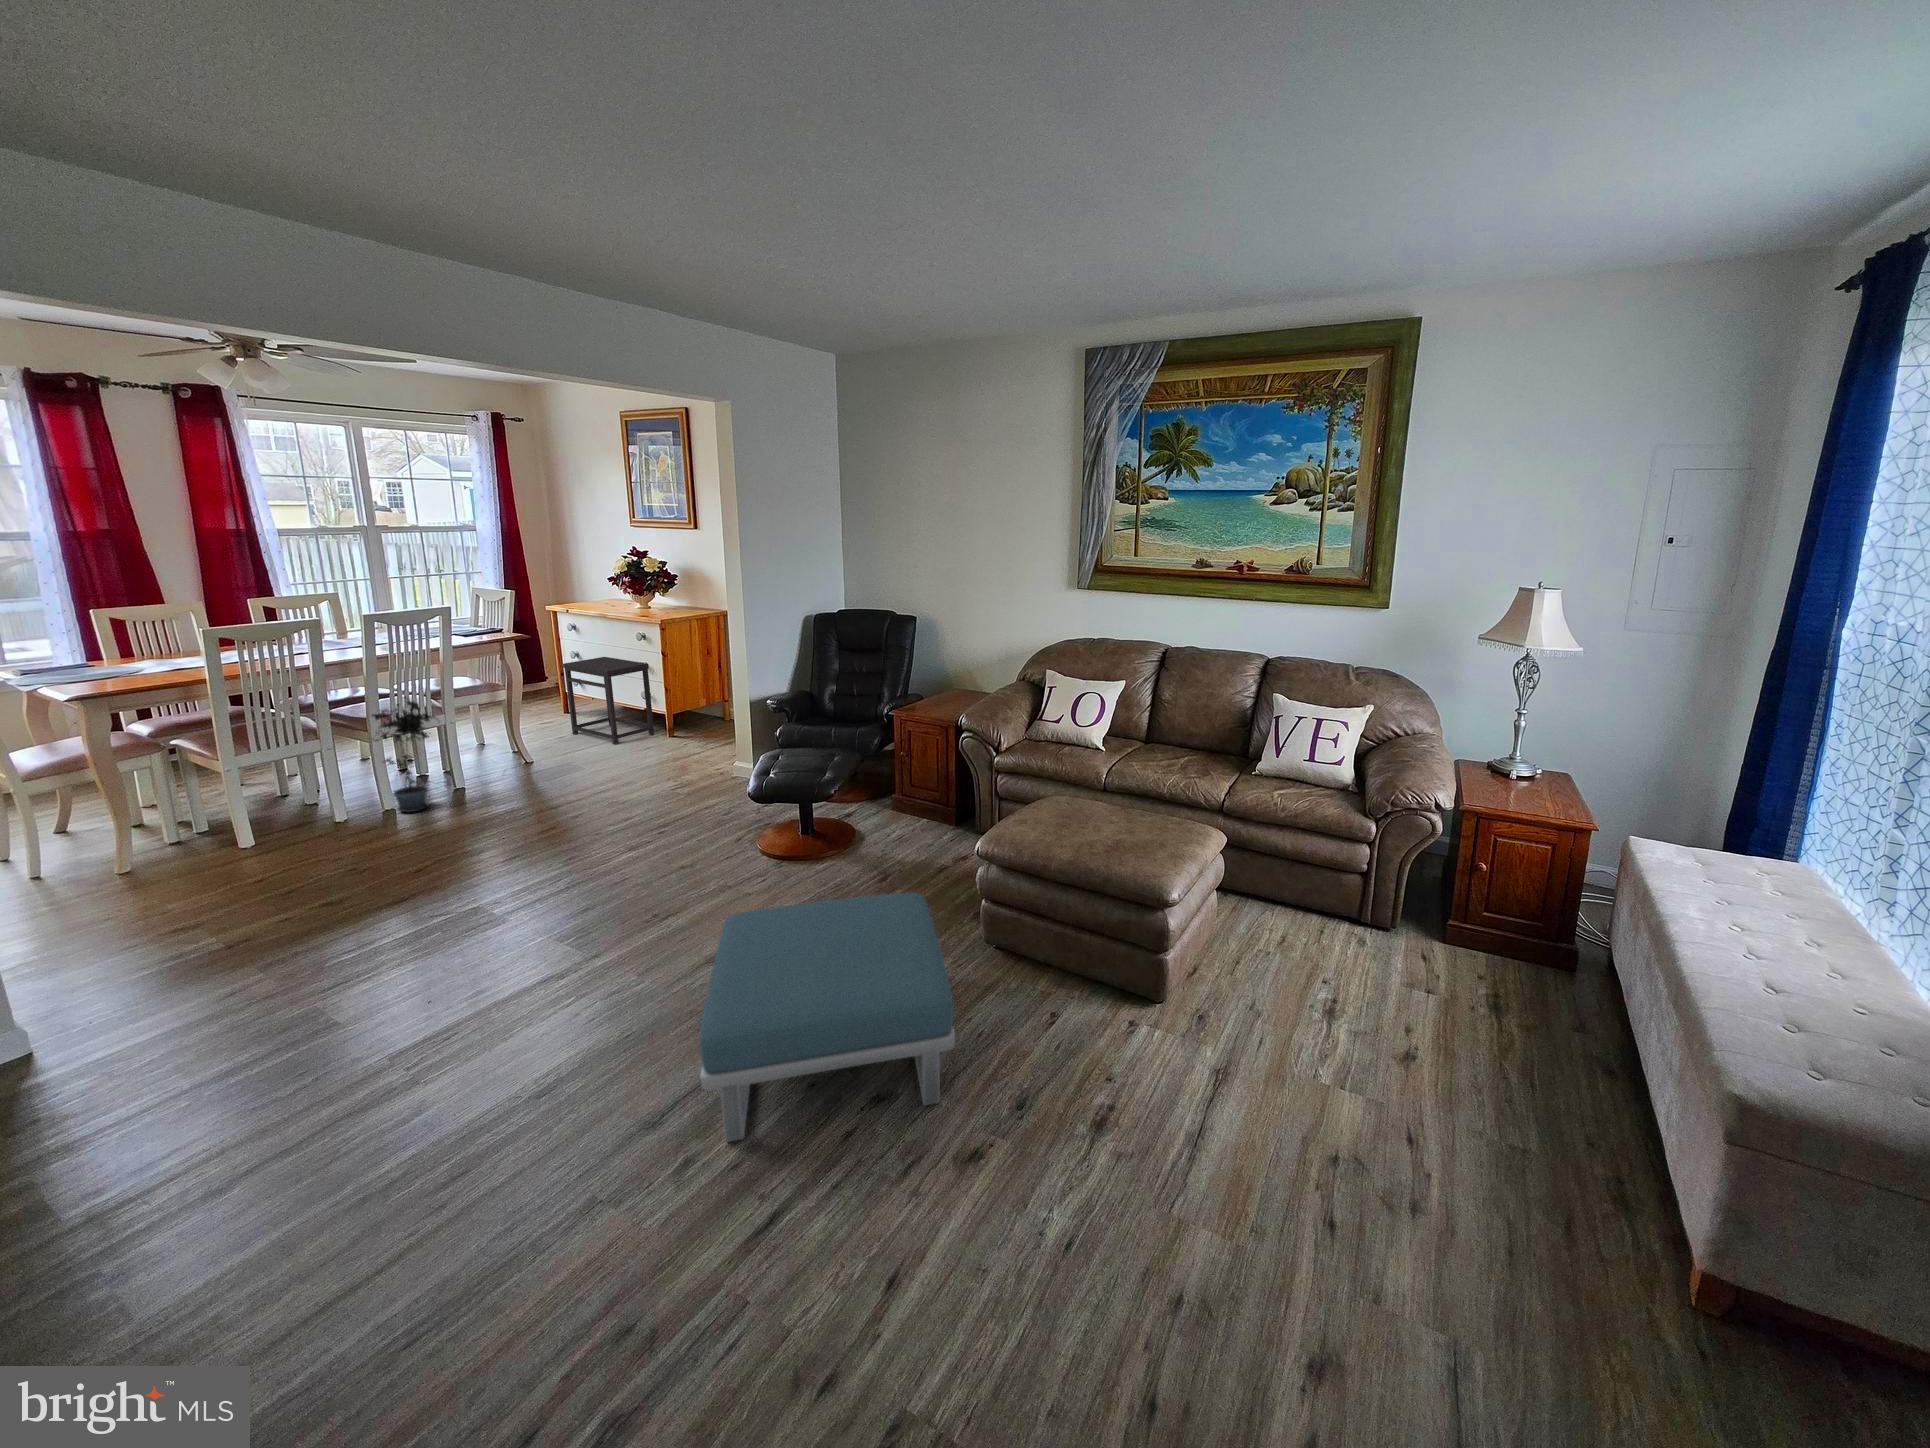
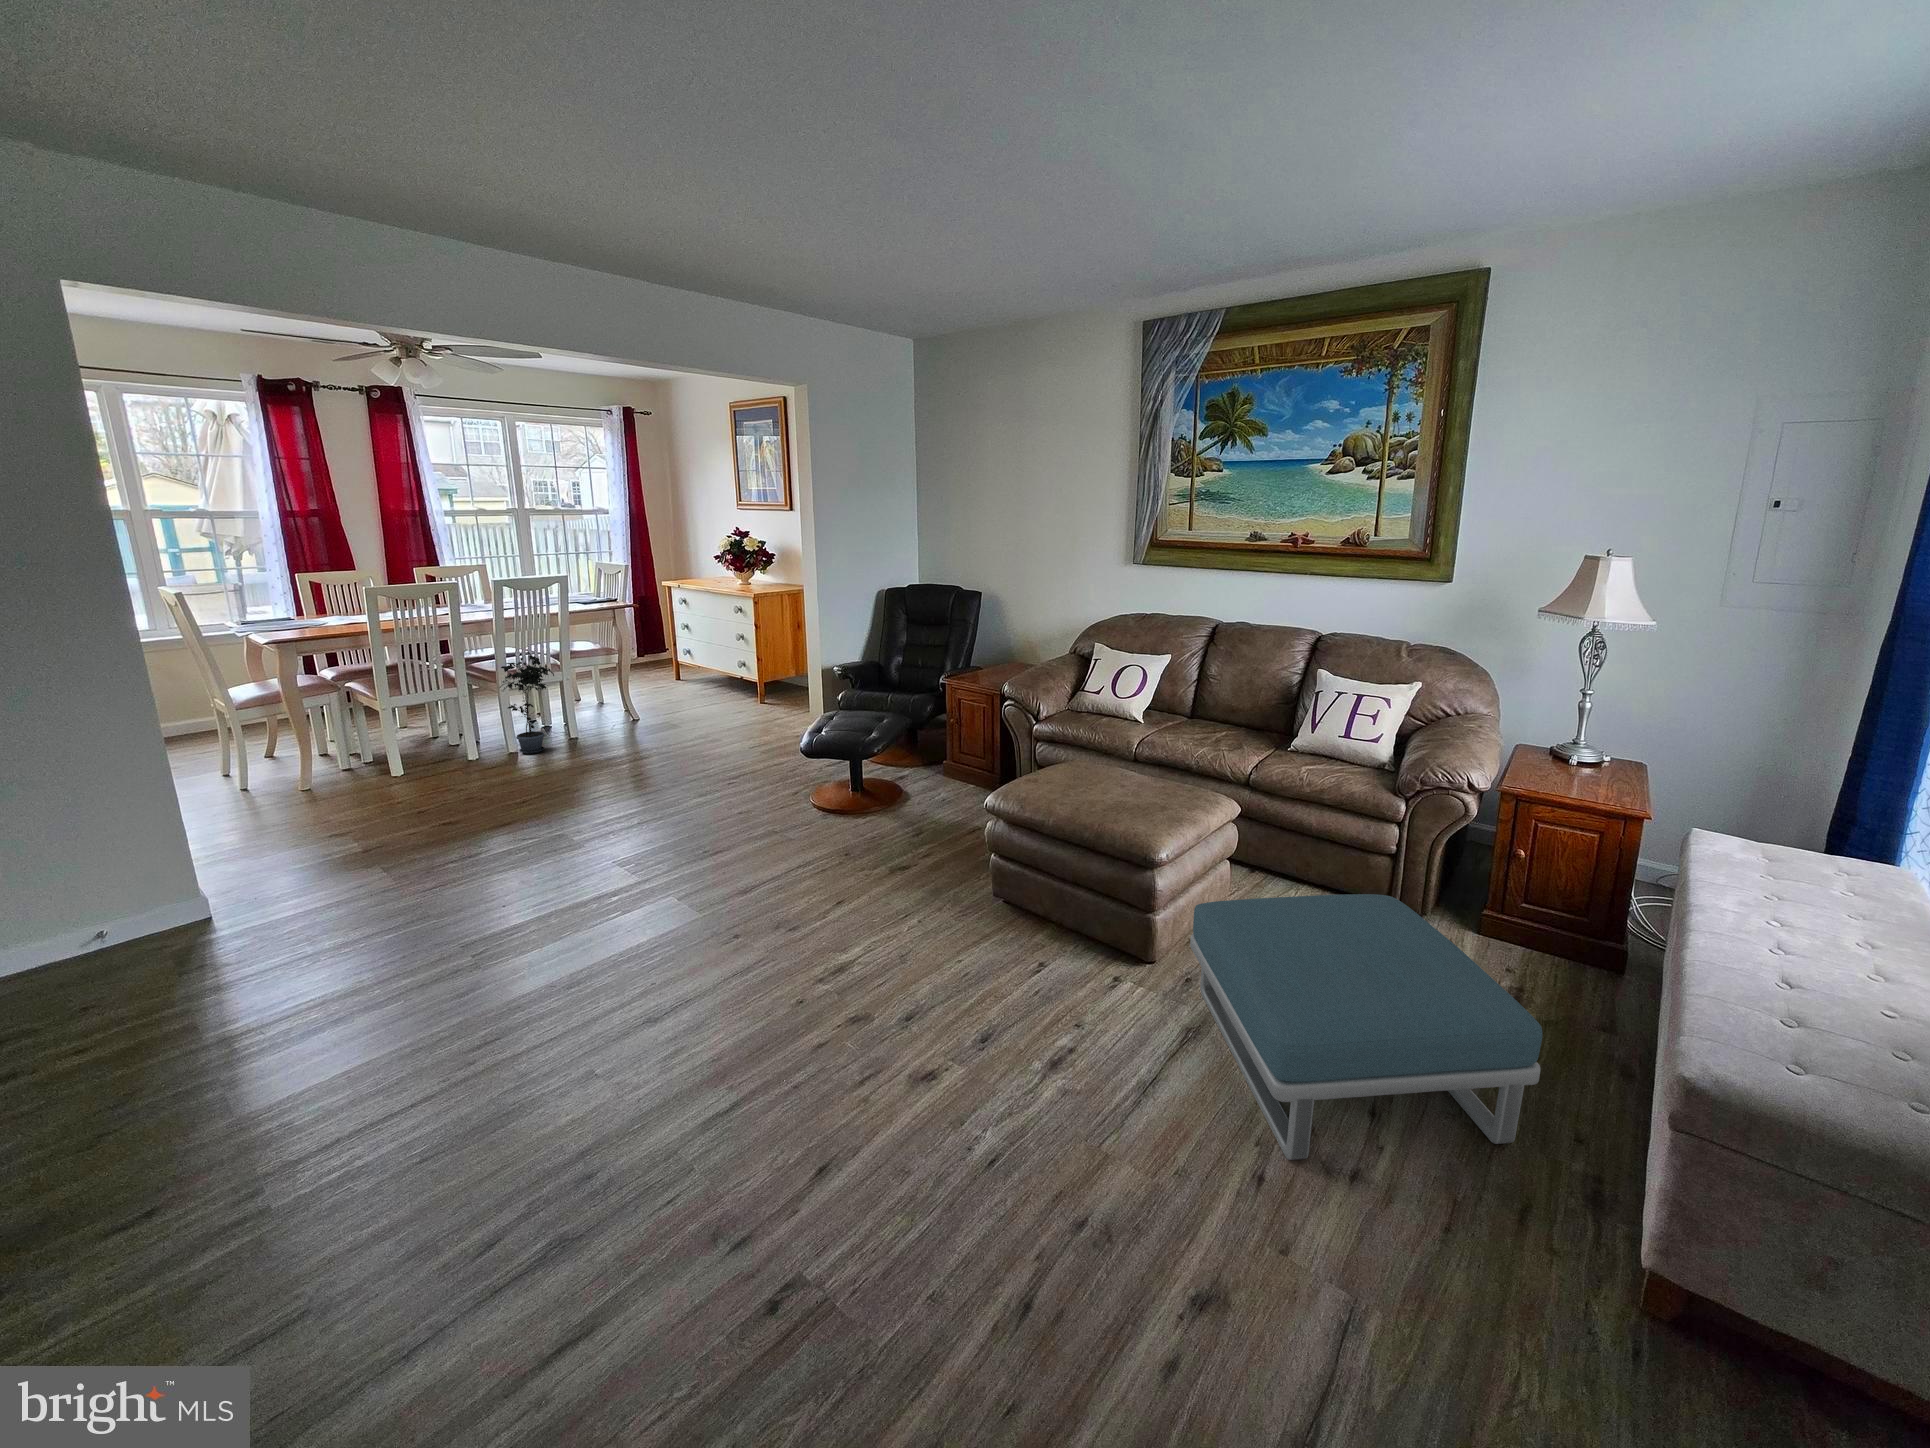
side table: present [563,657,654,744] -> none [671,628,747,707]
footstool: present [699,893,955,1142] -> present [1190,894,1542,1160]

